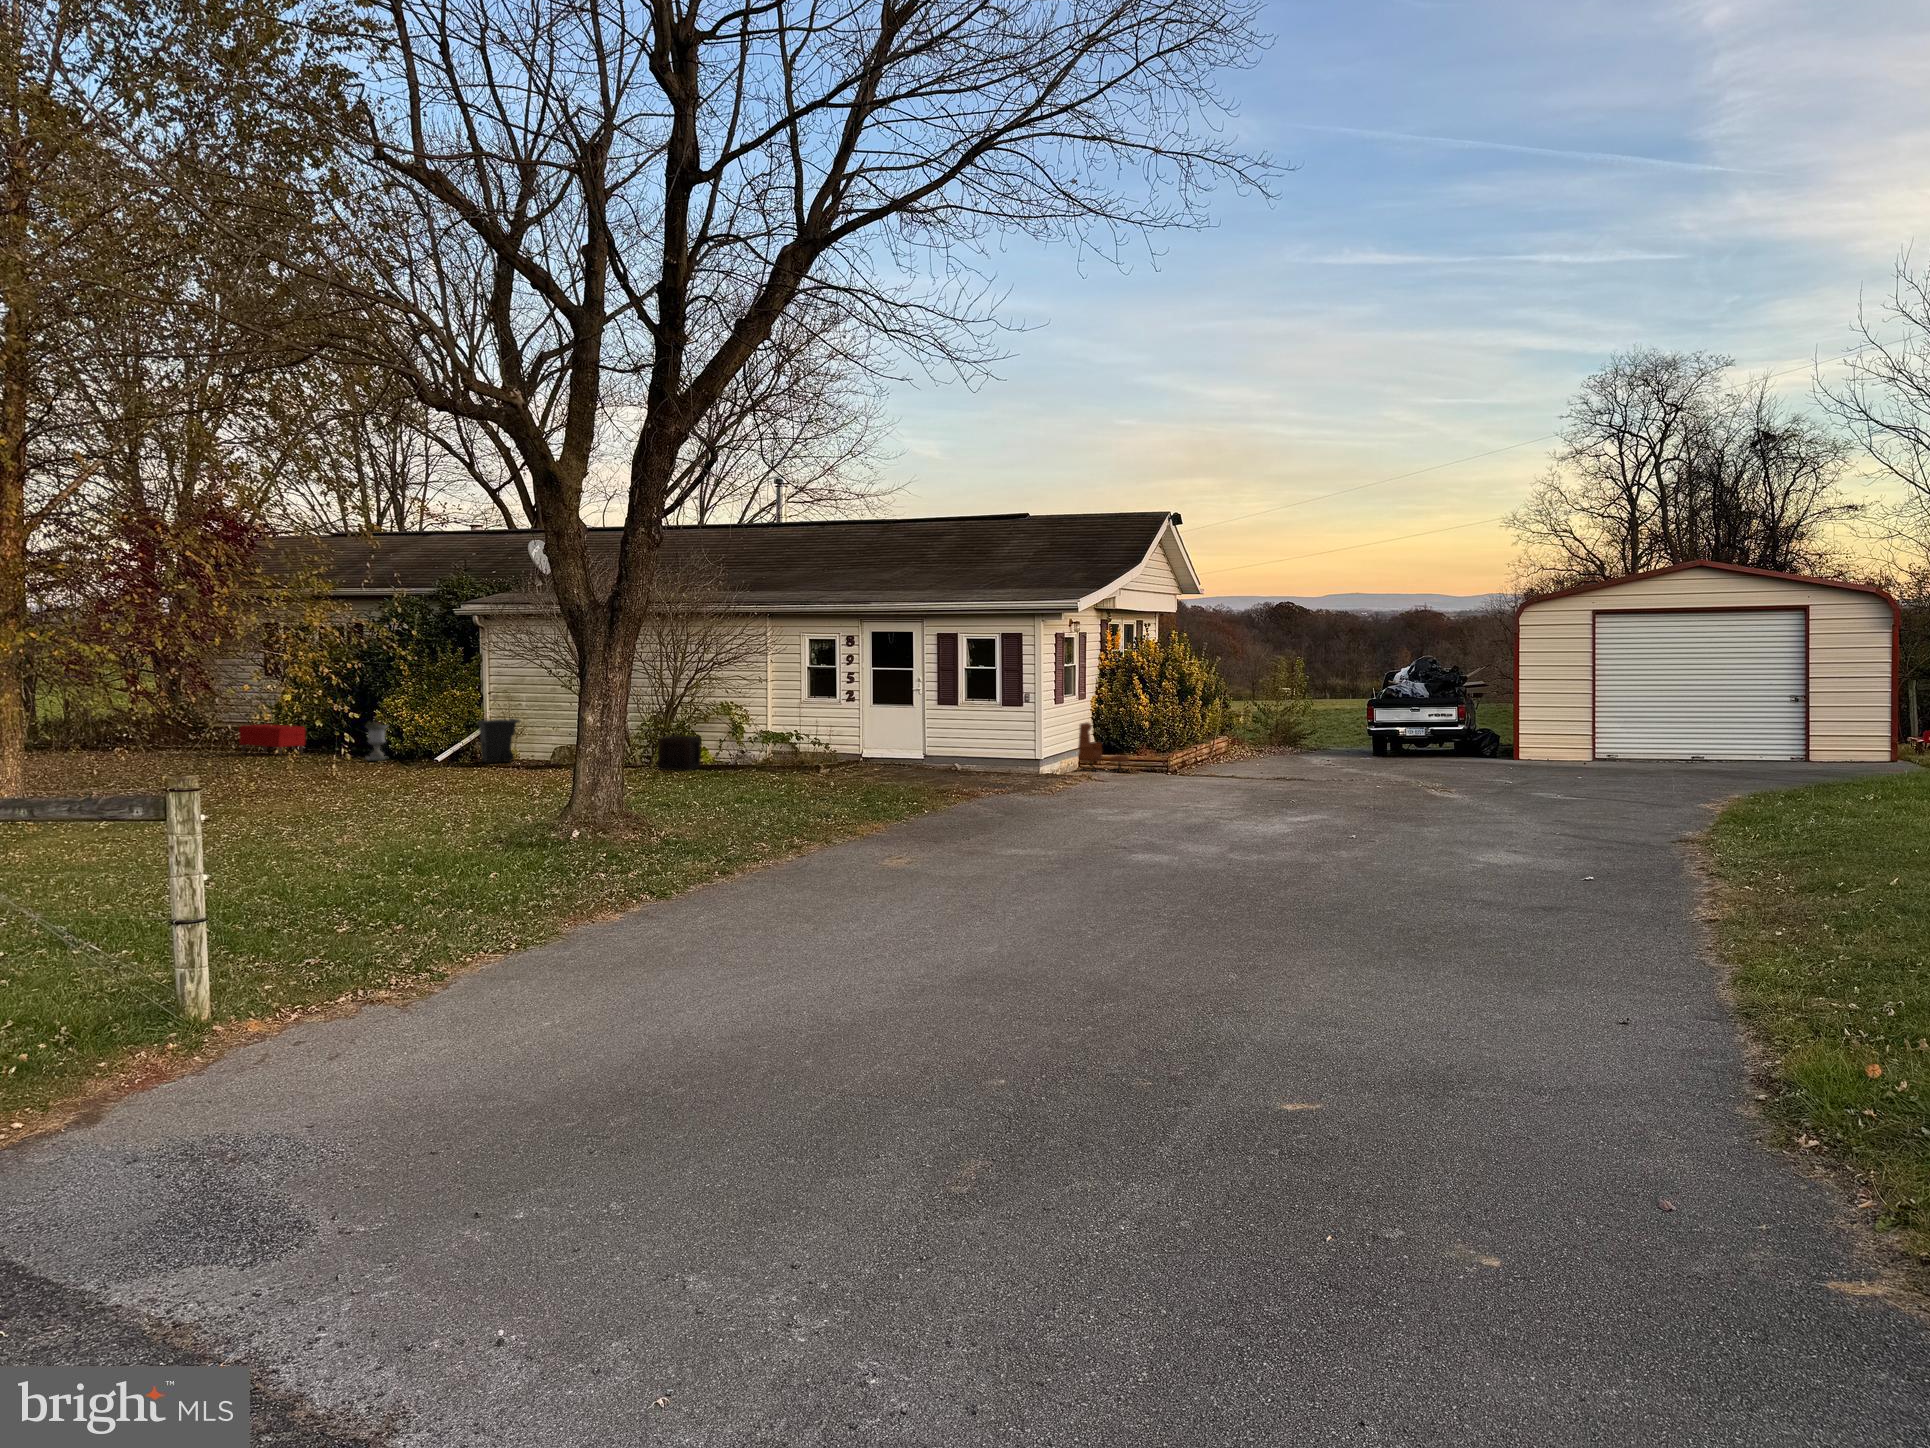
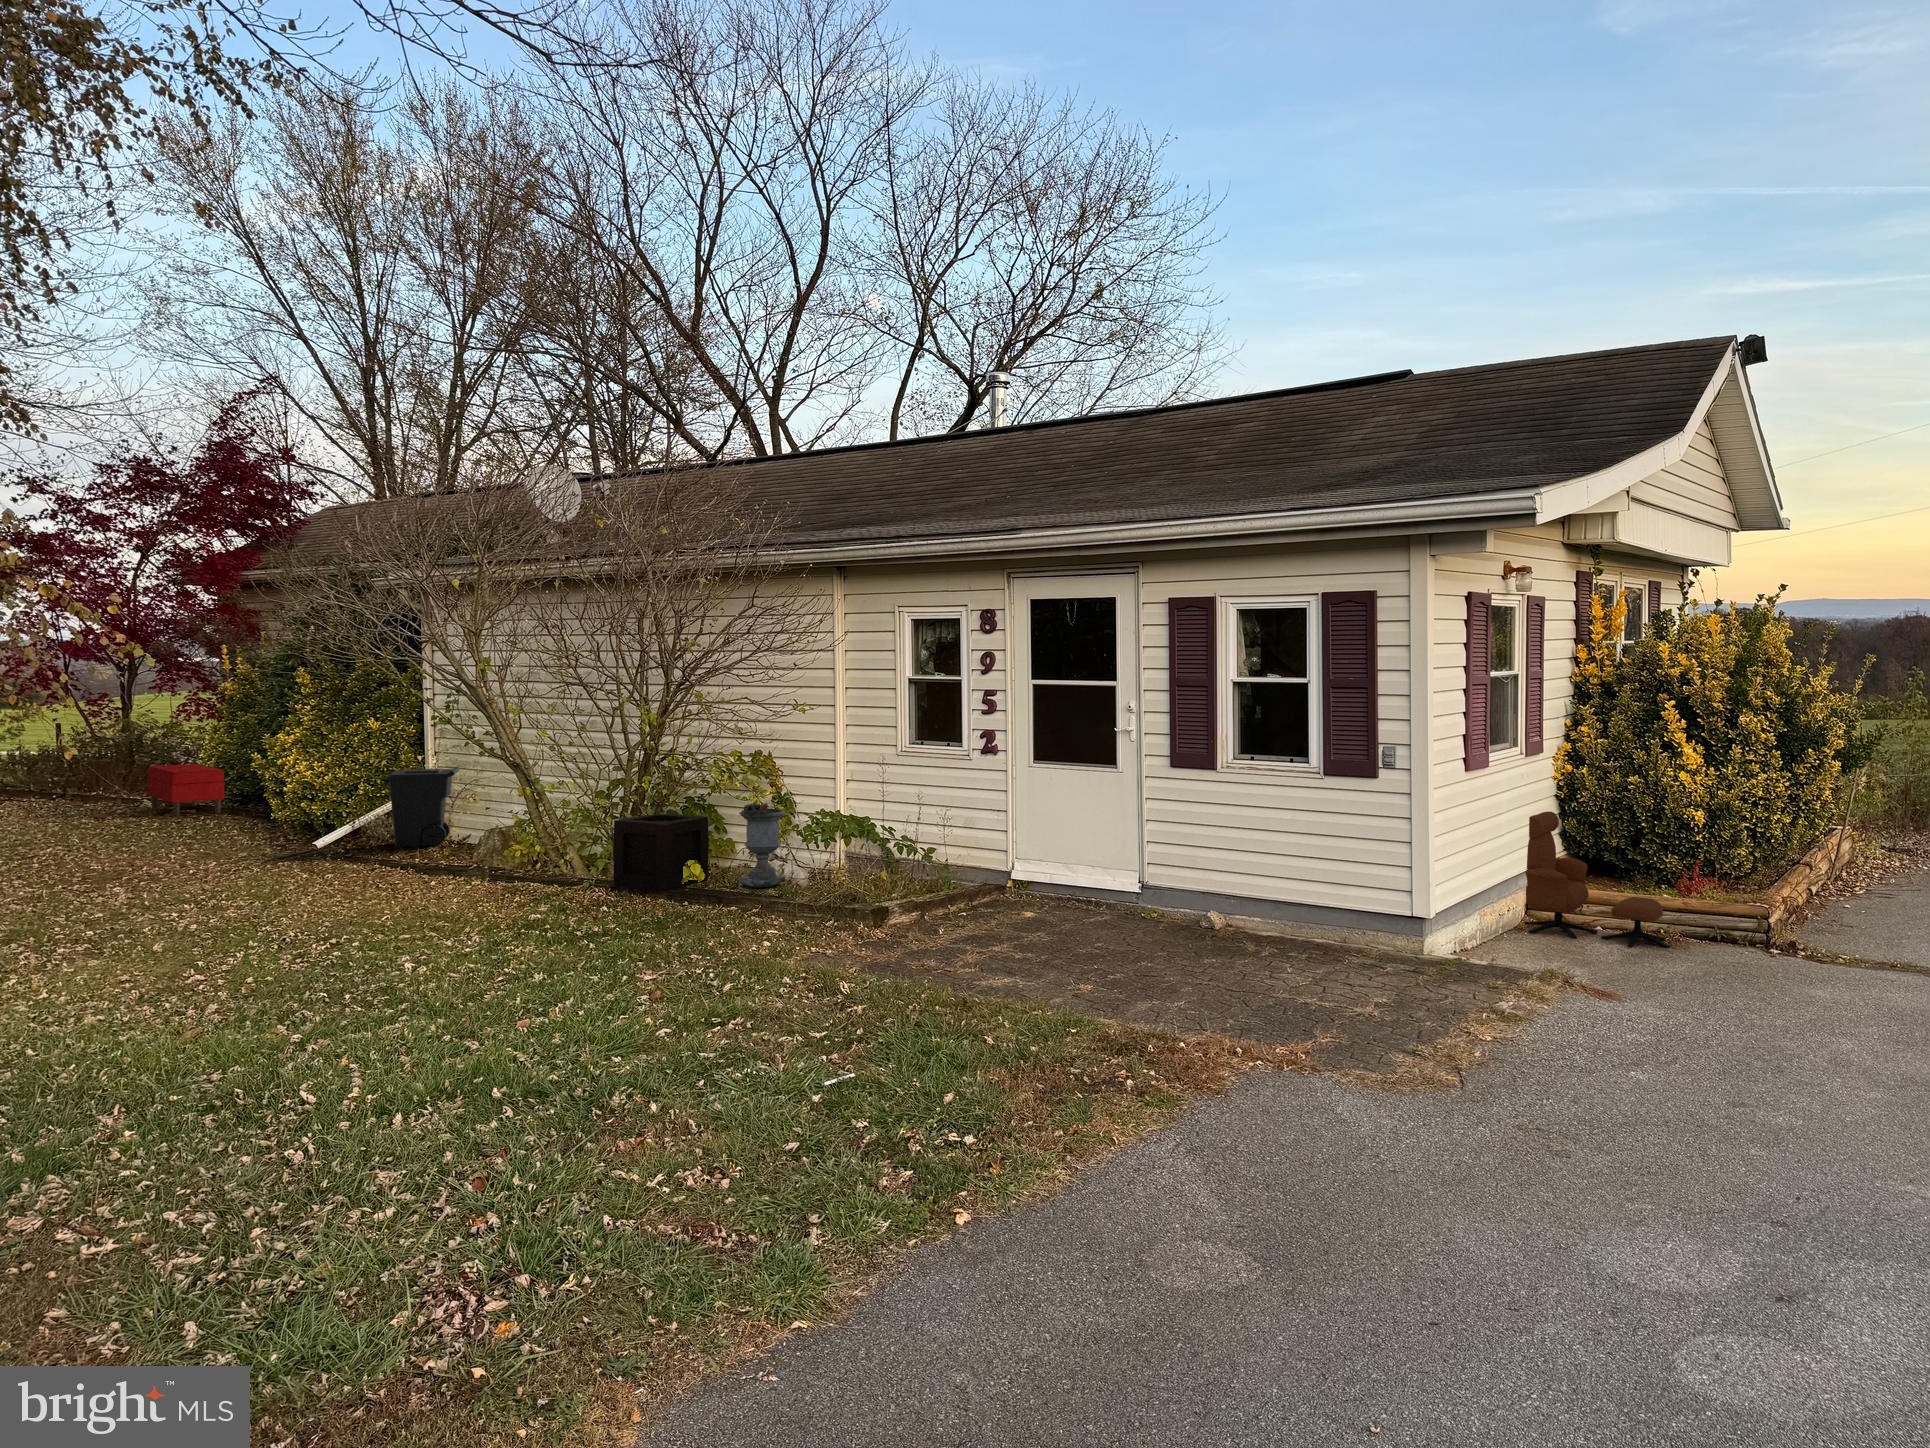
planter: present [365,721,387,761] -> present [739,801,785,888]

